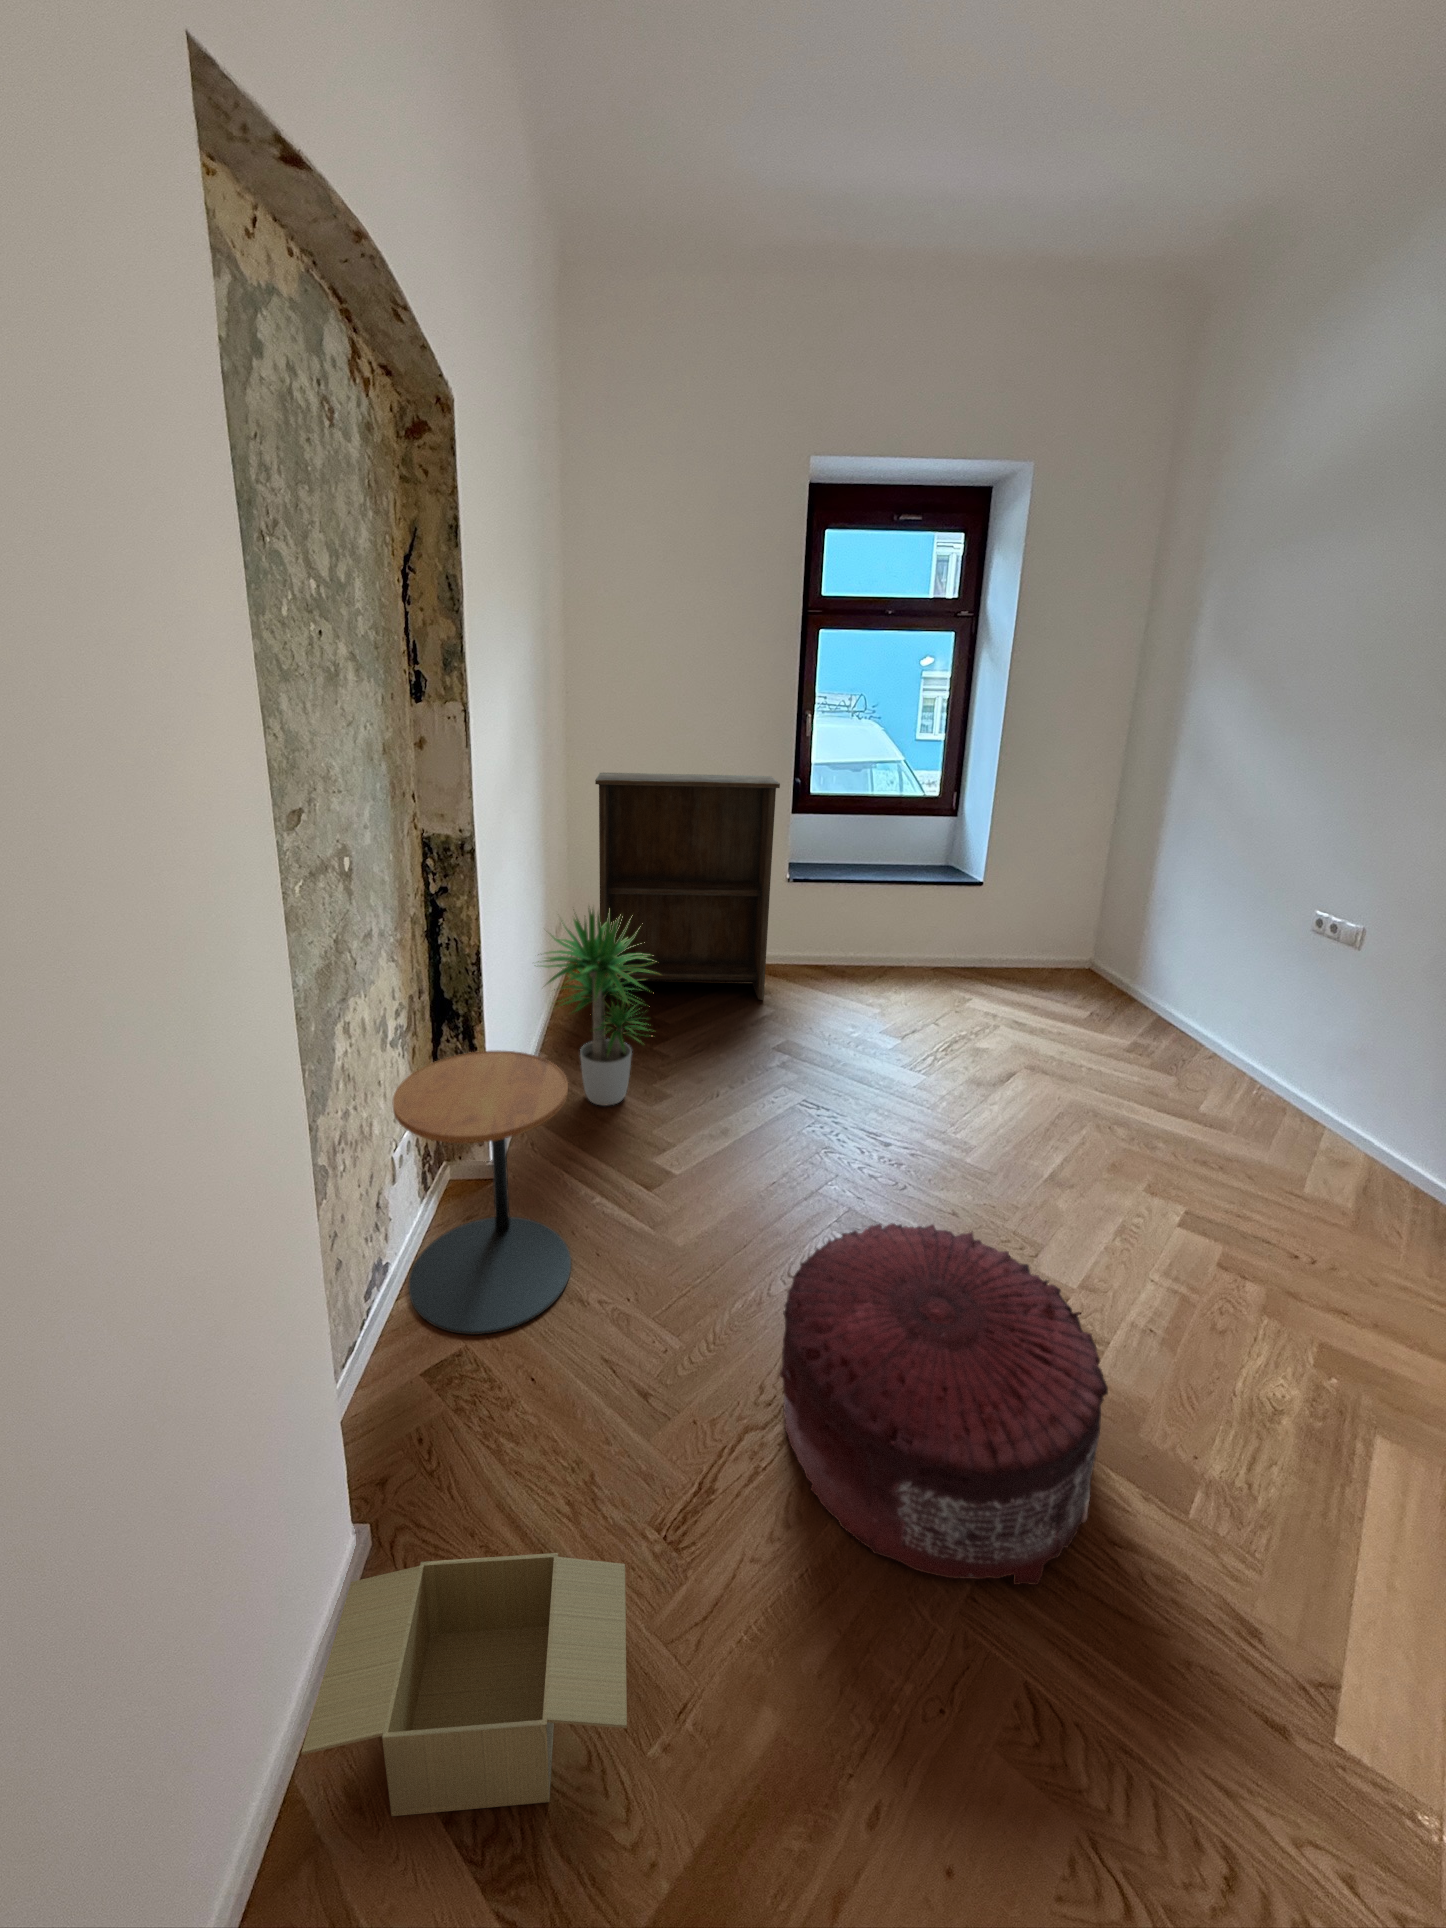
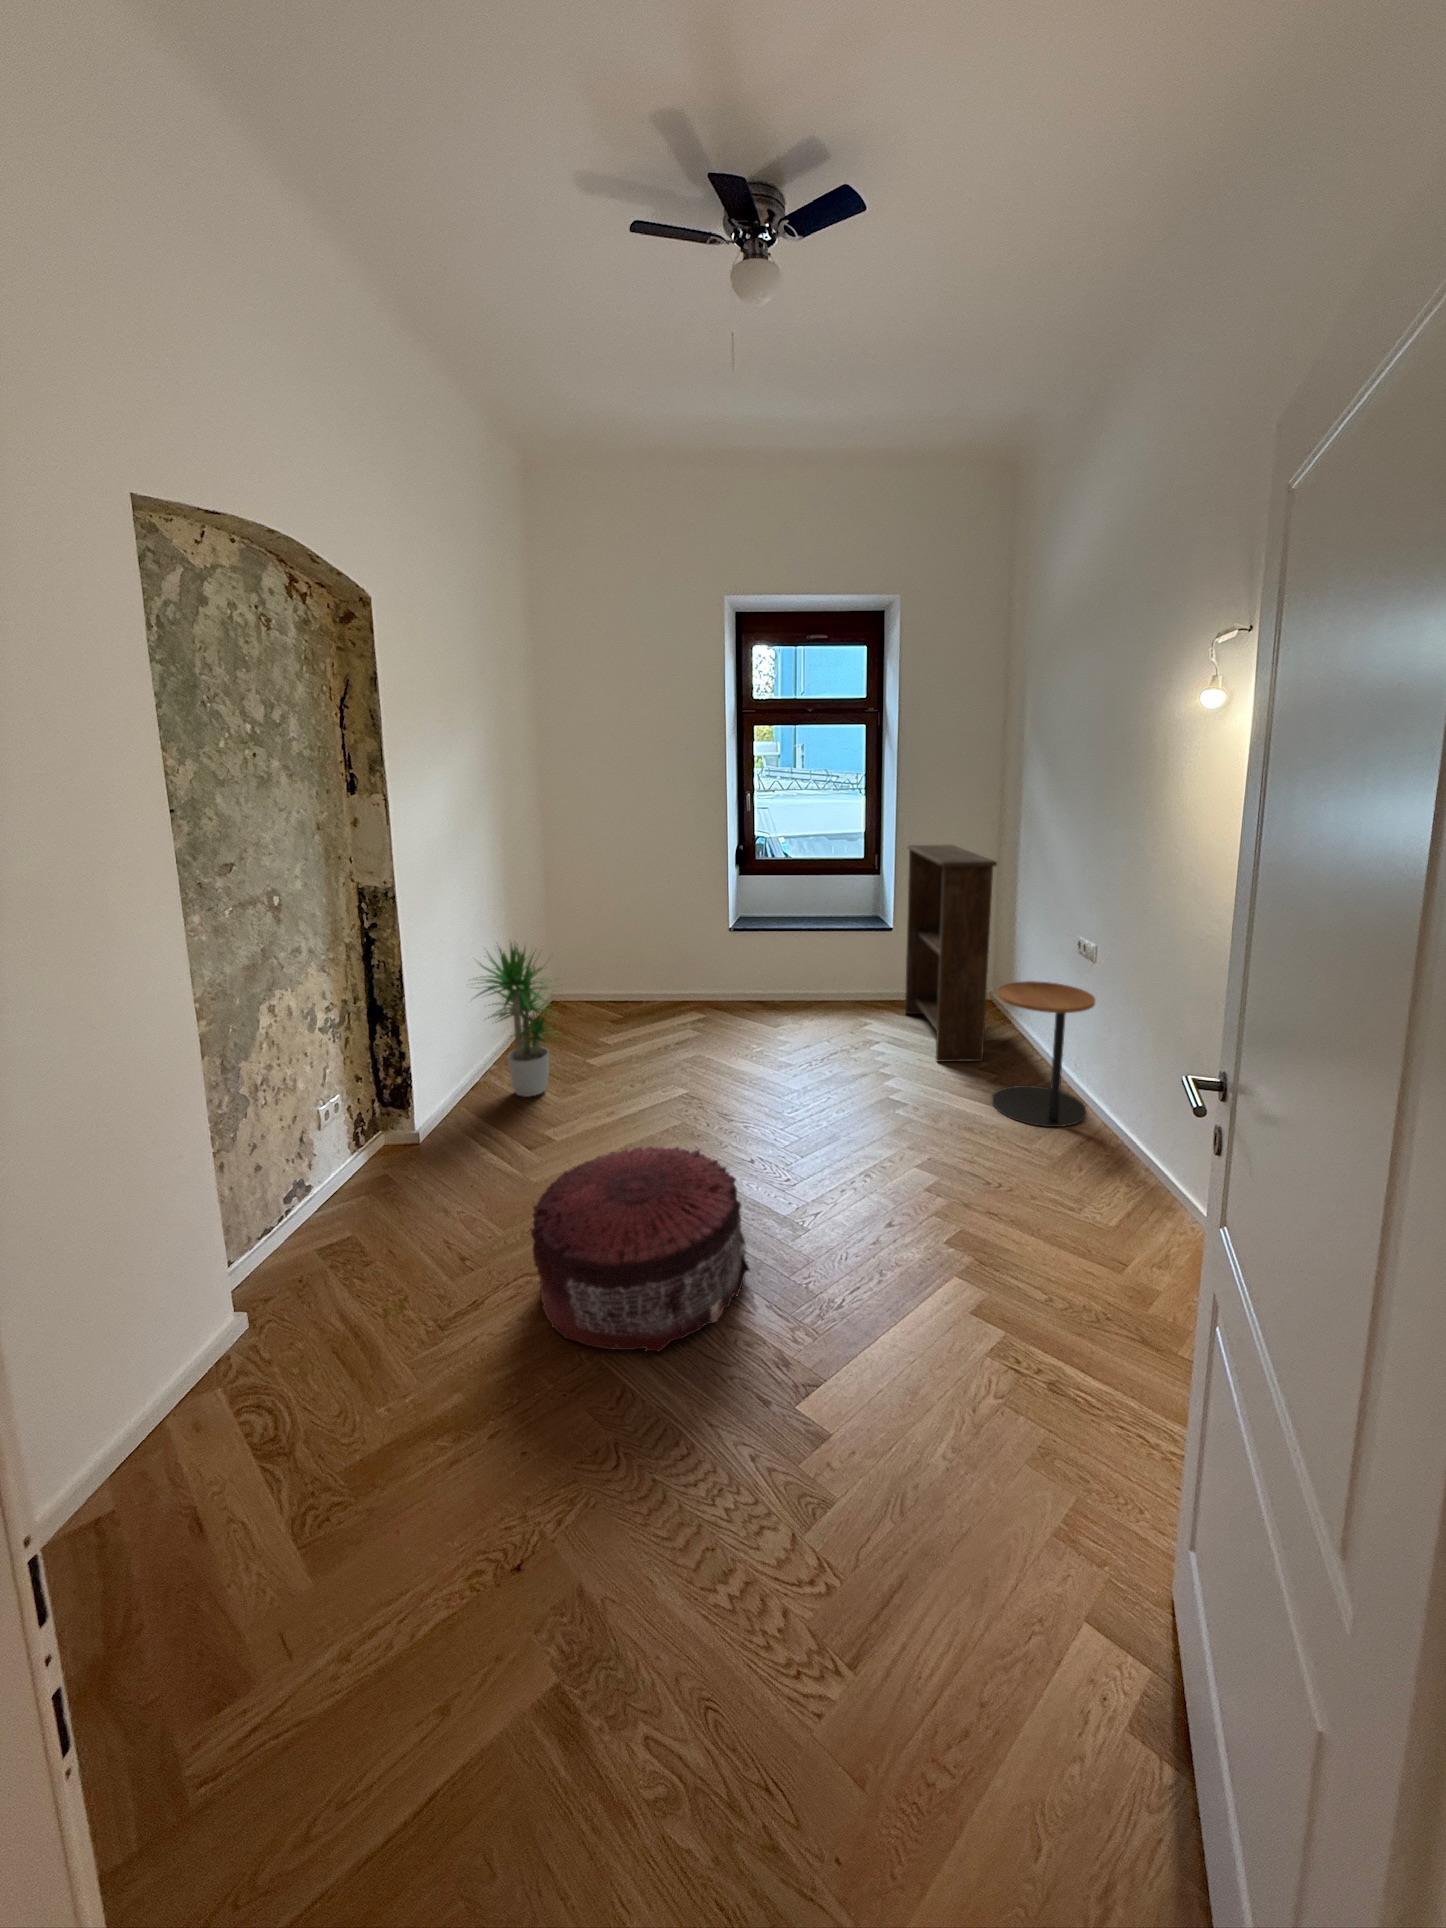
bookshelf: present [595,773,780,1000] -> present [905,845,997,1062]
side table: present [392,1050,571,1335] -> present [992,981,1095,1127]
cardboard box: present [301,1553,627,1816] -> none [145,1315,379,1448]

